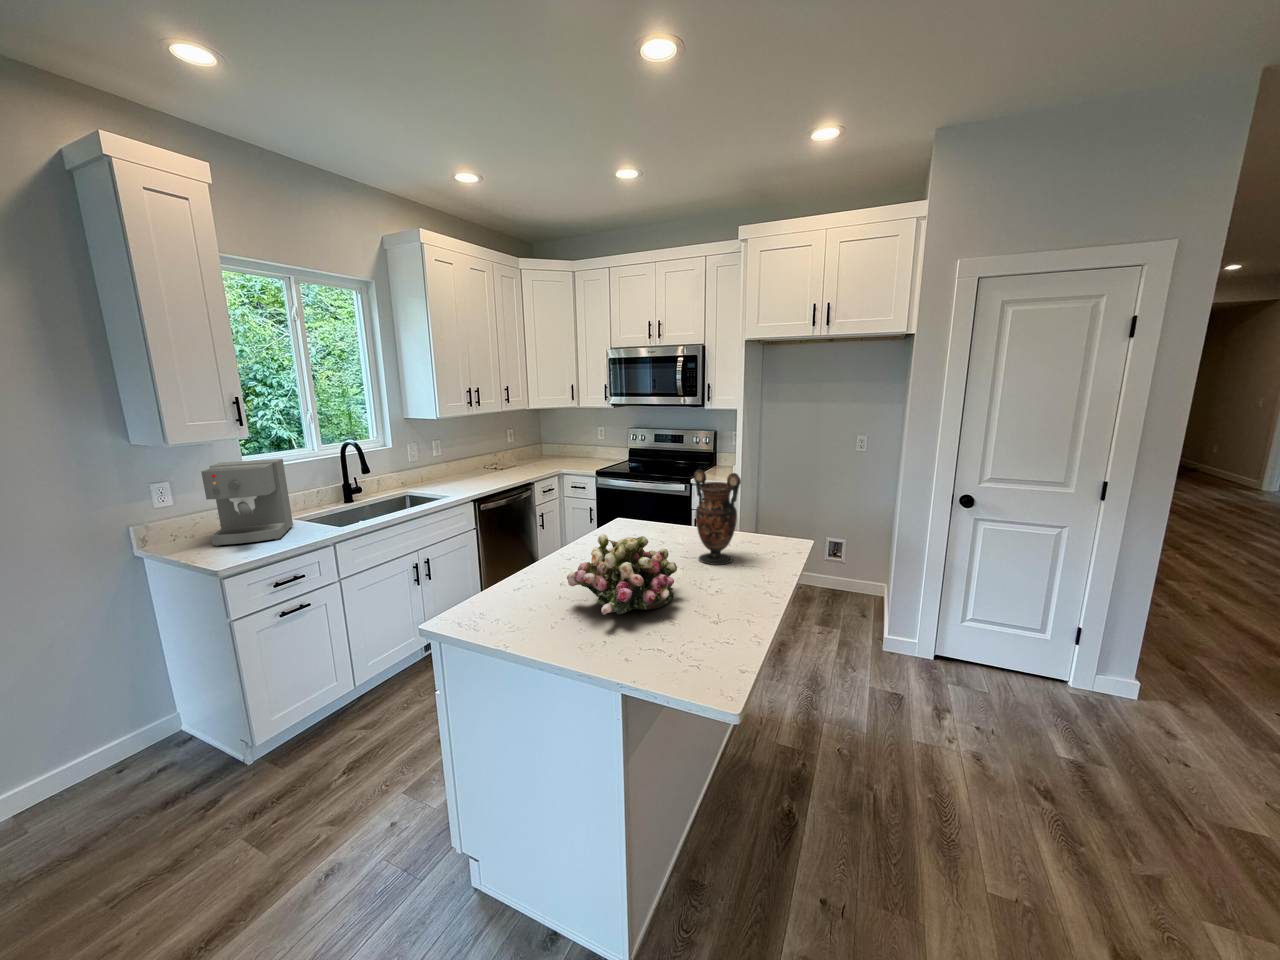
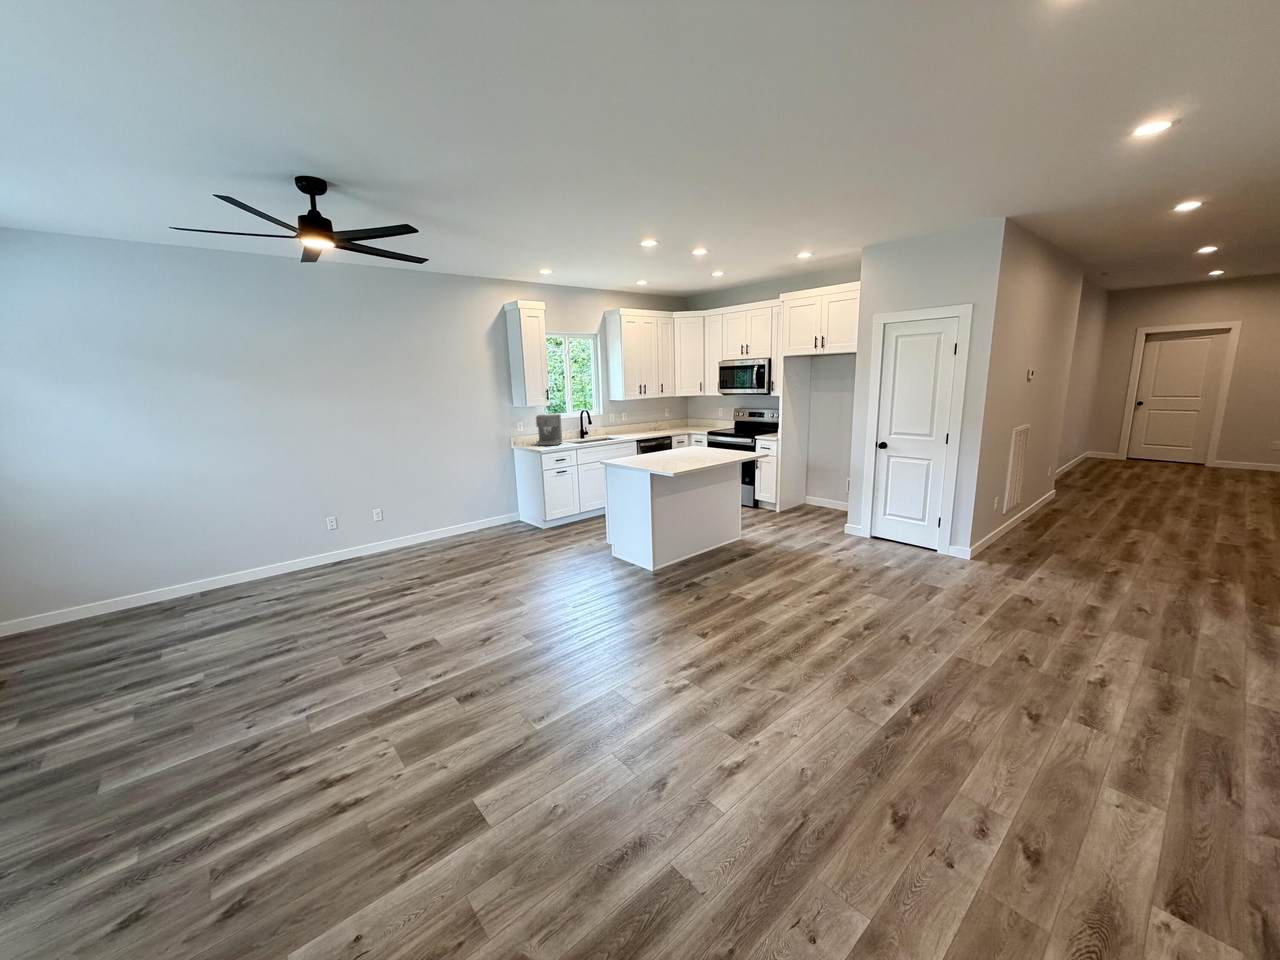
vase: present [694,469,741,565] -> none [706,417,723,455]
flower arrangement: present [567,534,677,615] -> none [646,434,684,459]

